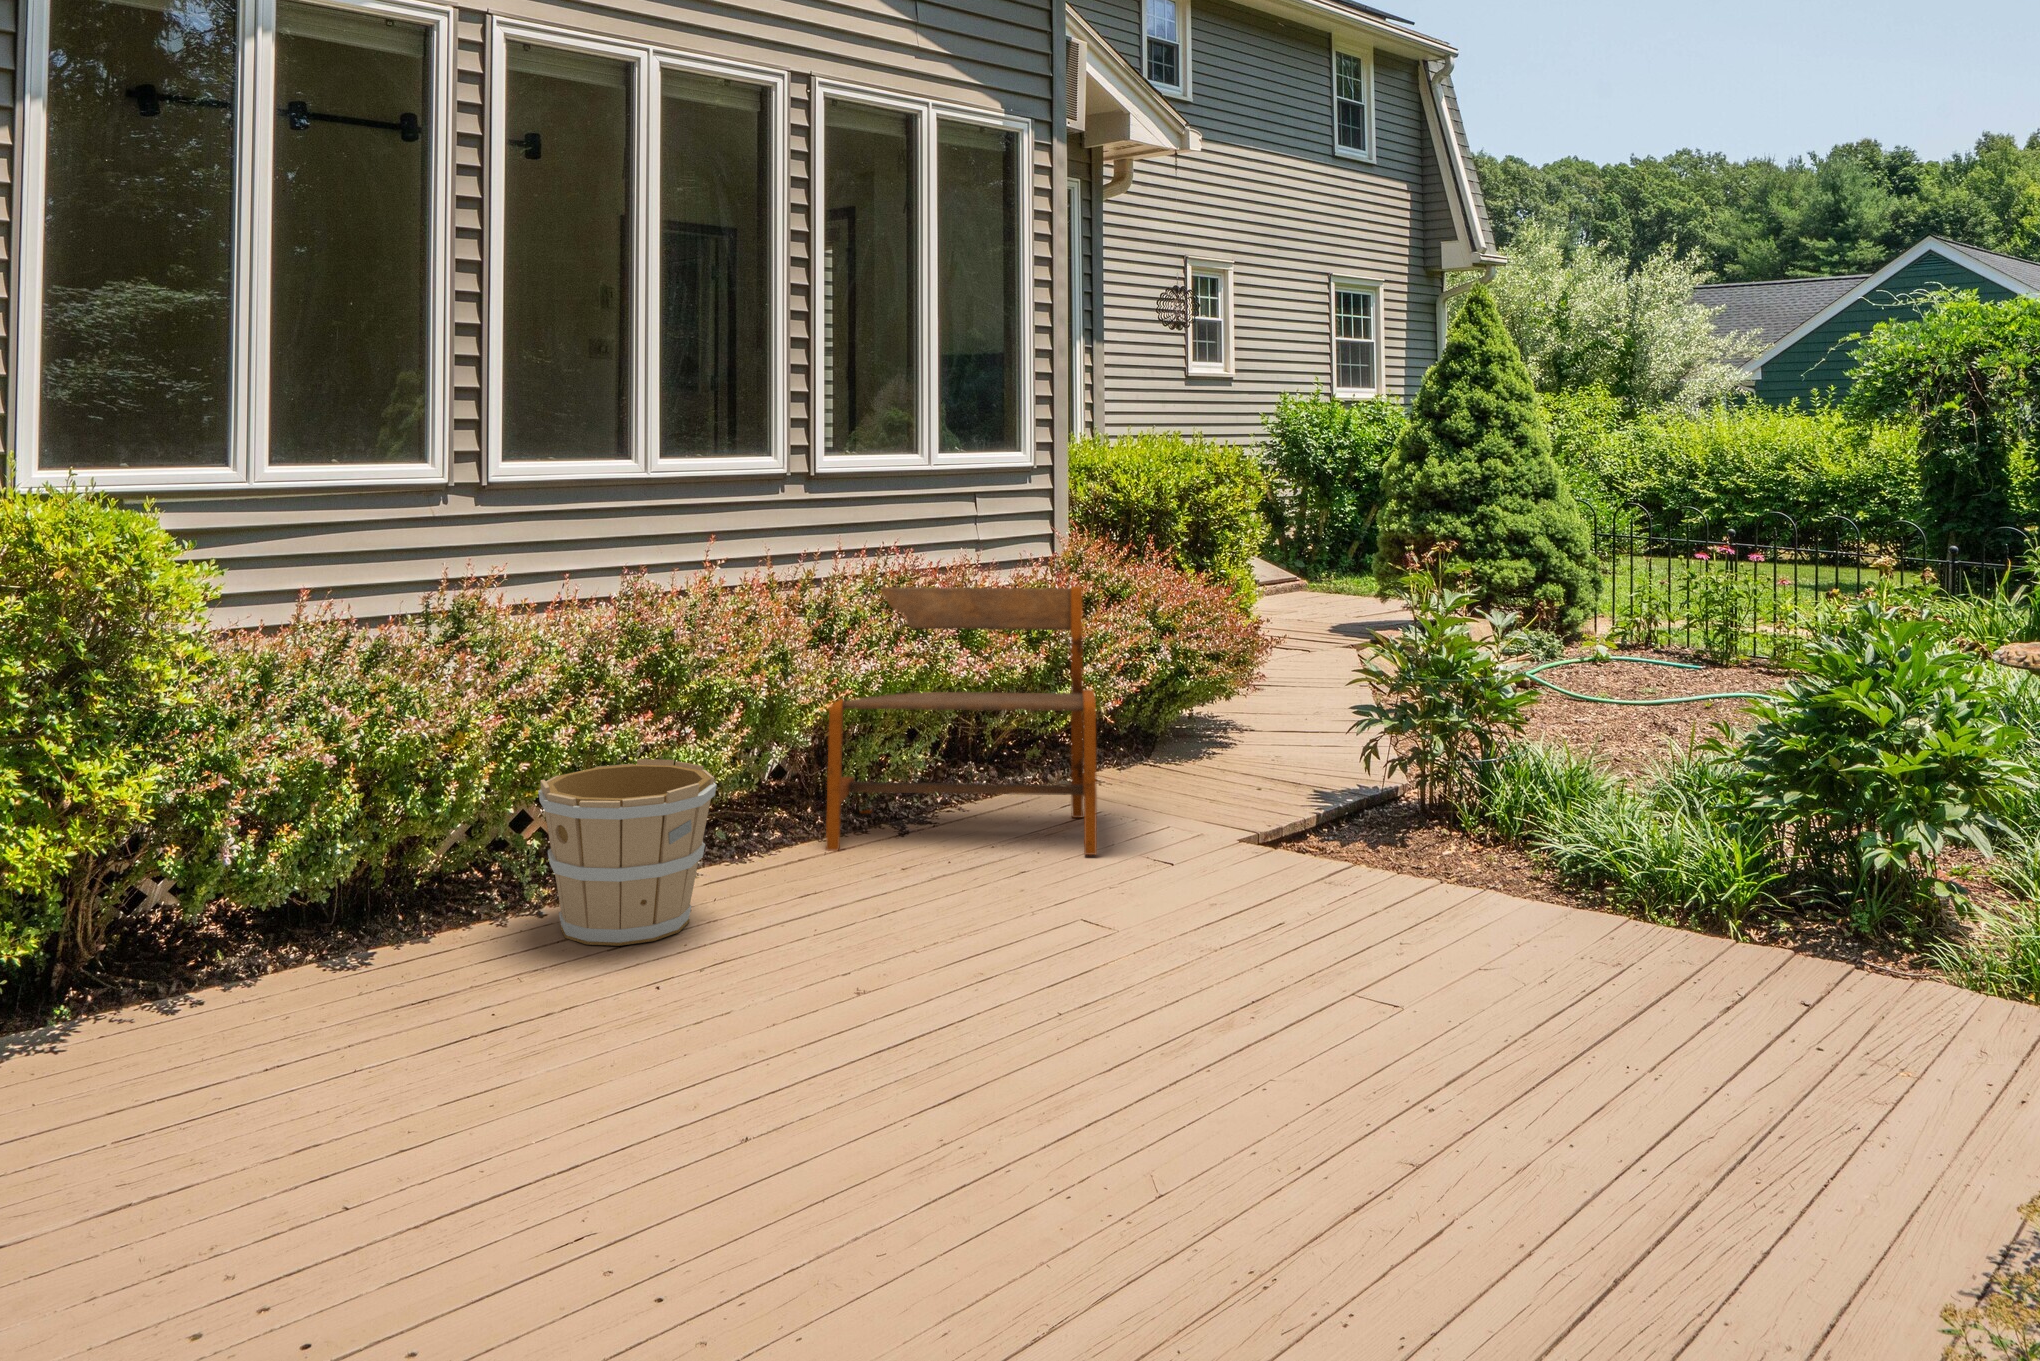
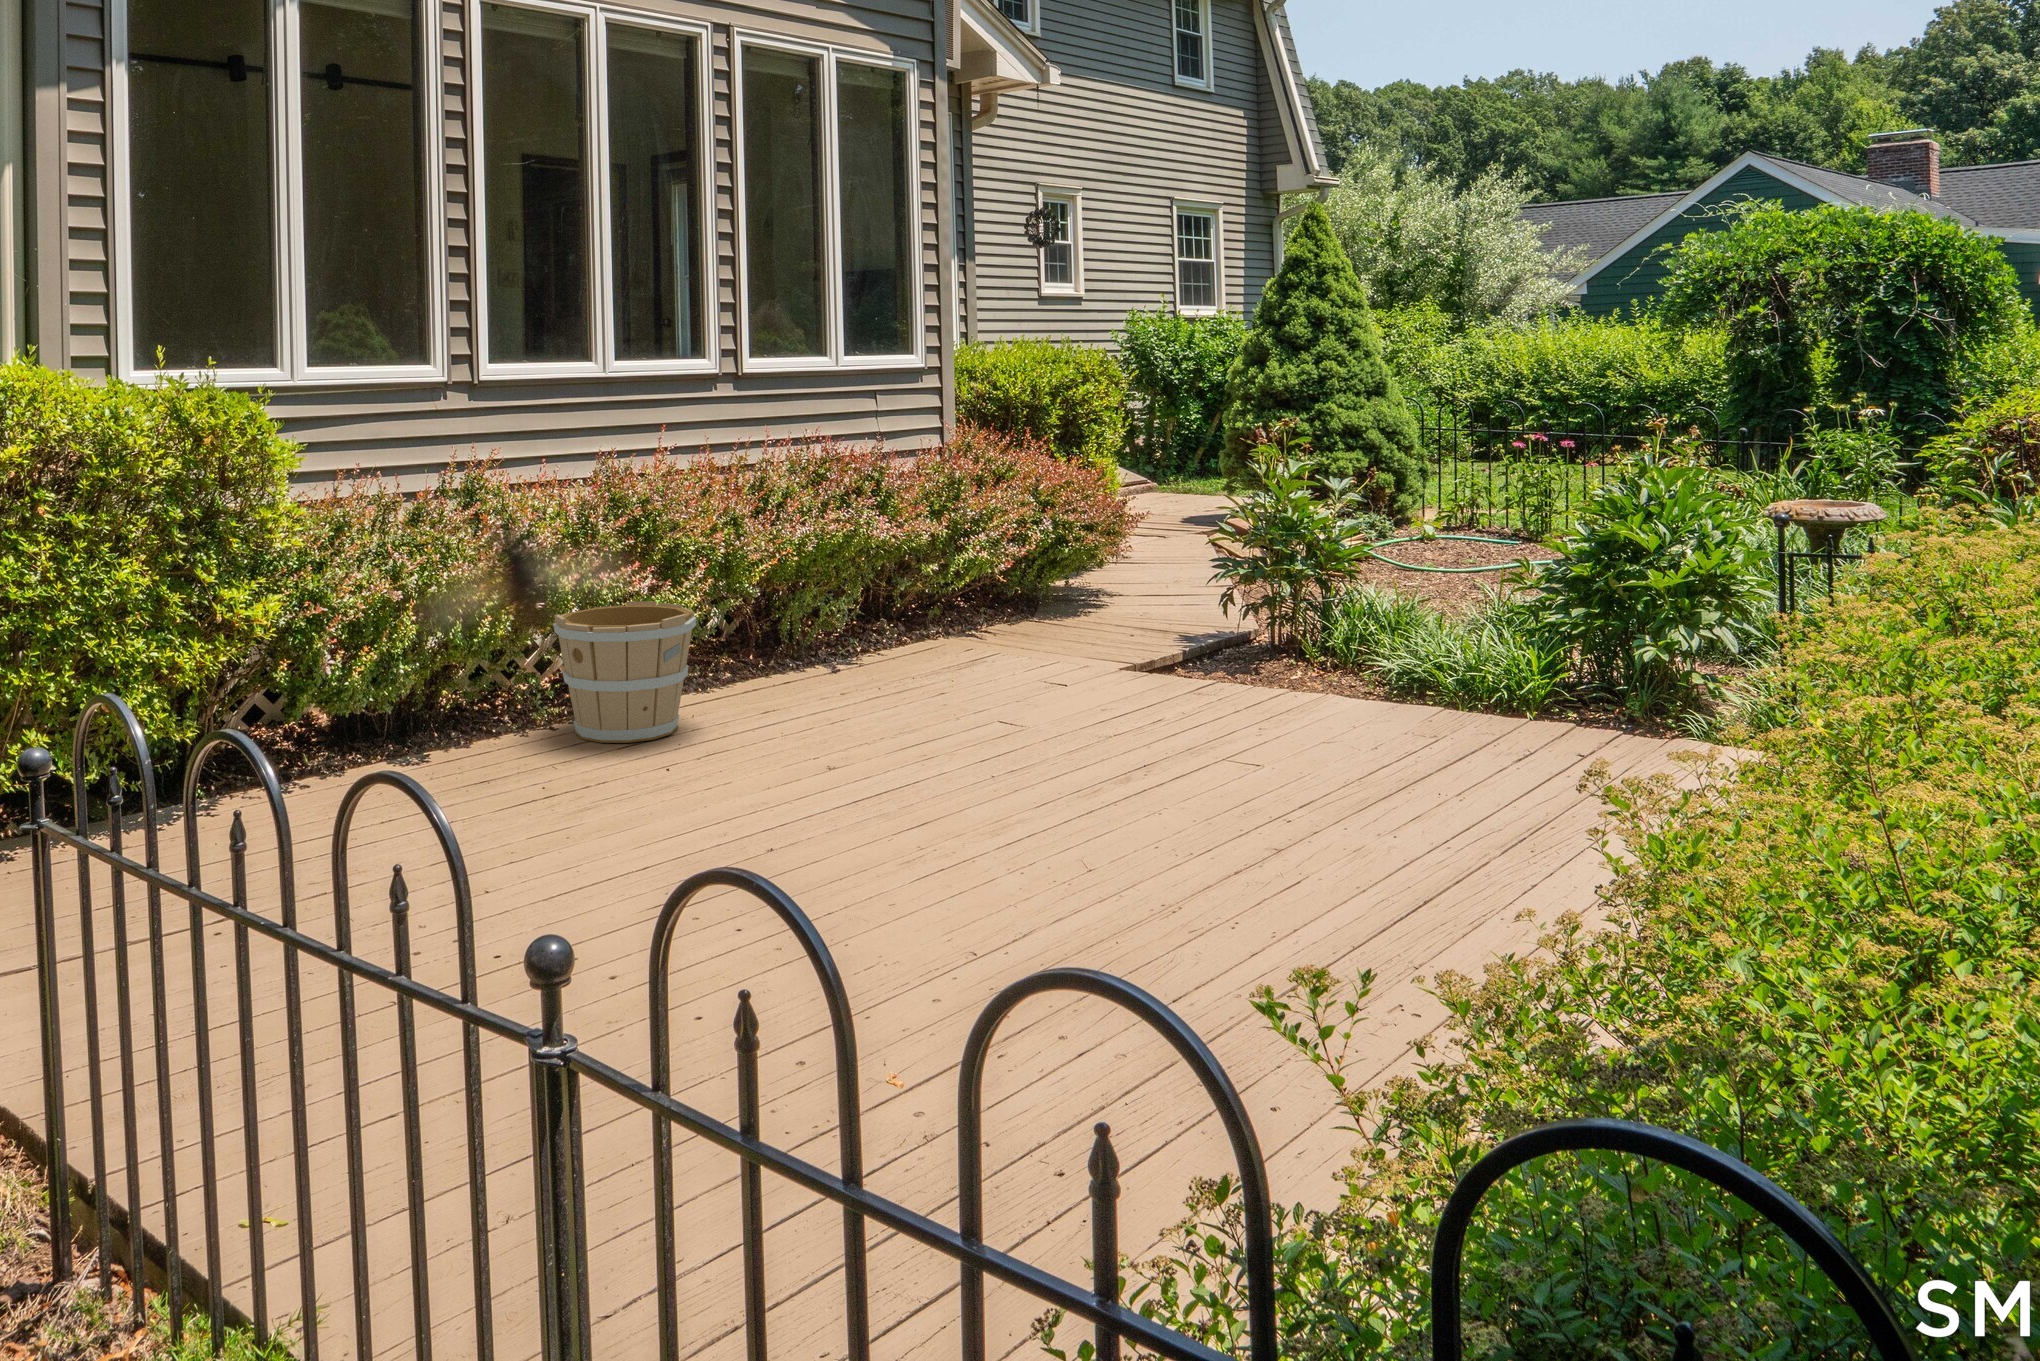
bench: present [826,586,1097,855] -> none [773,462,1001,682]

